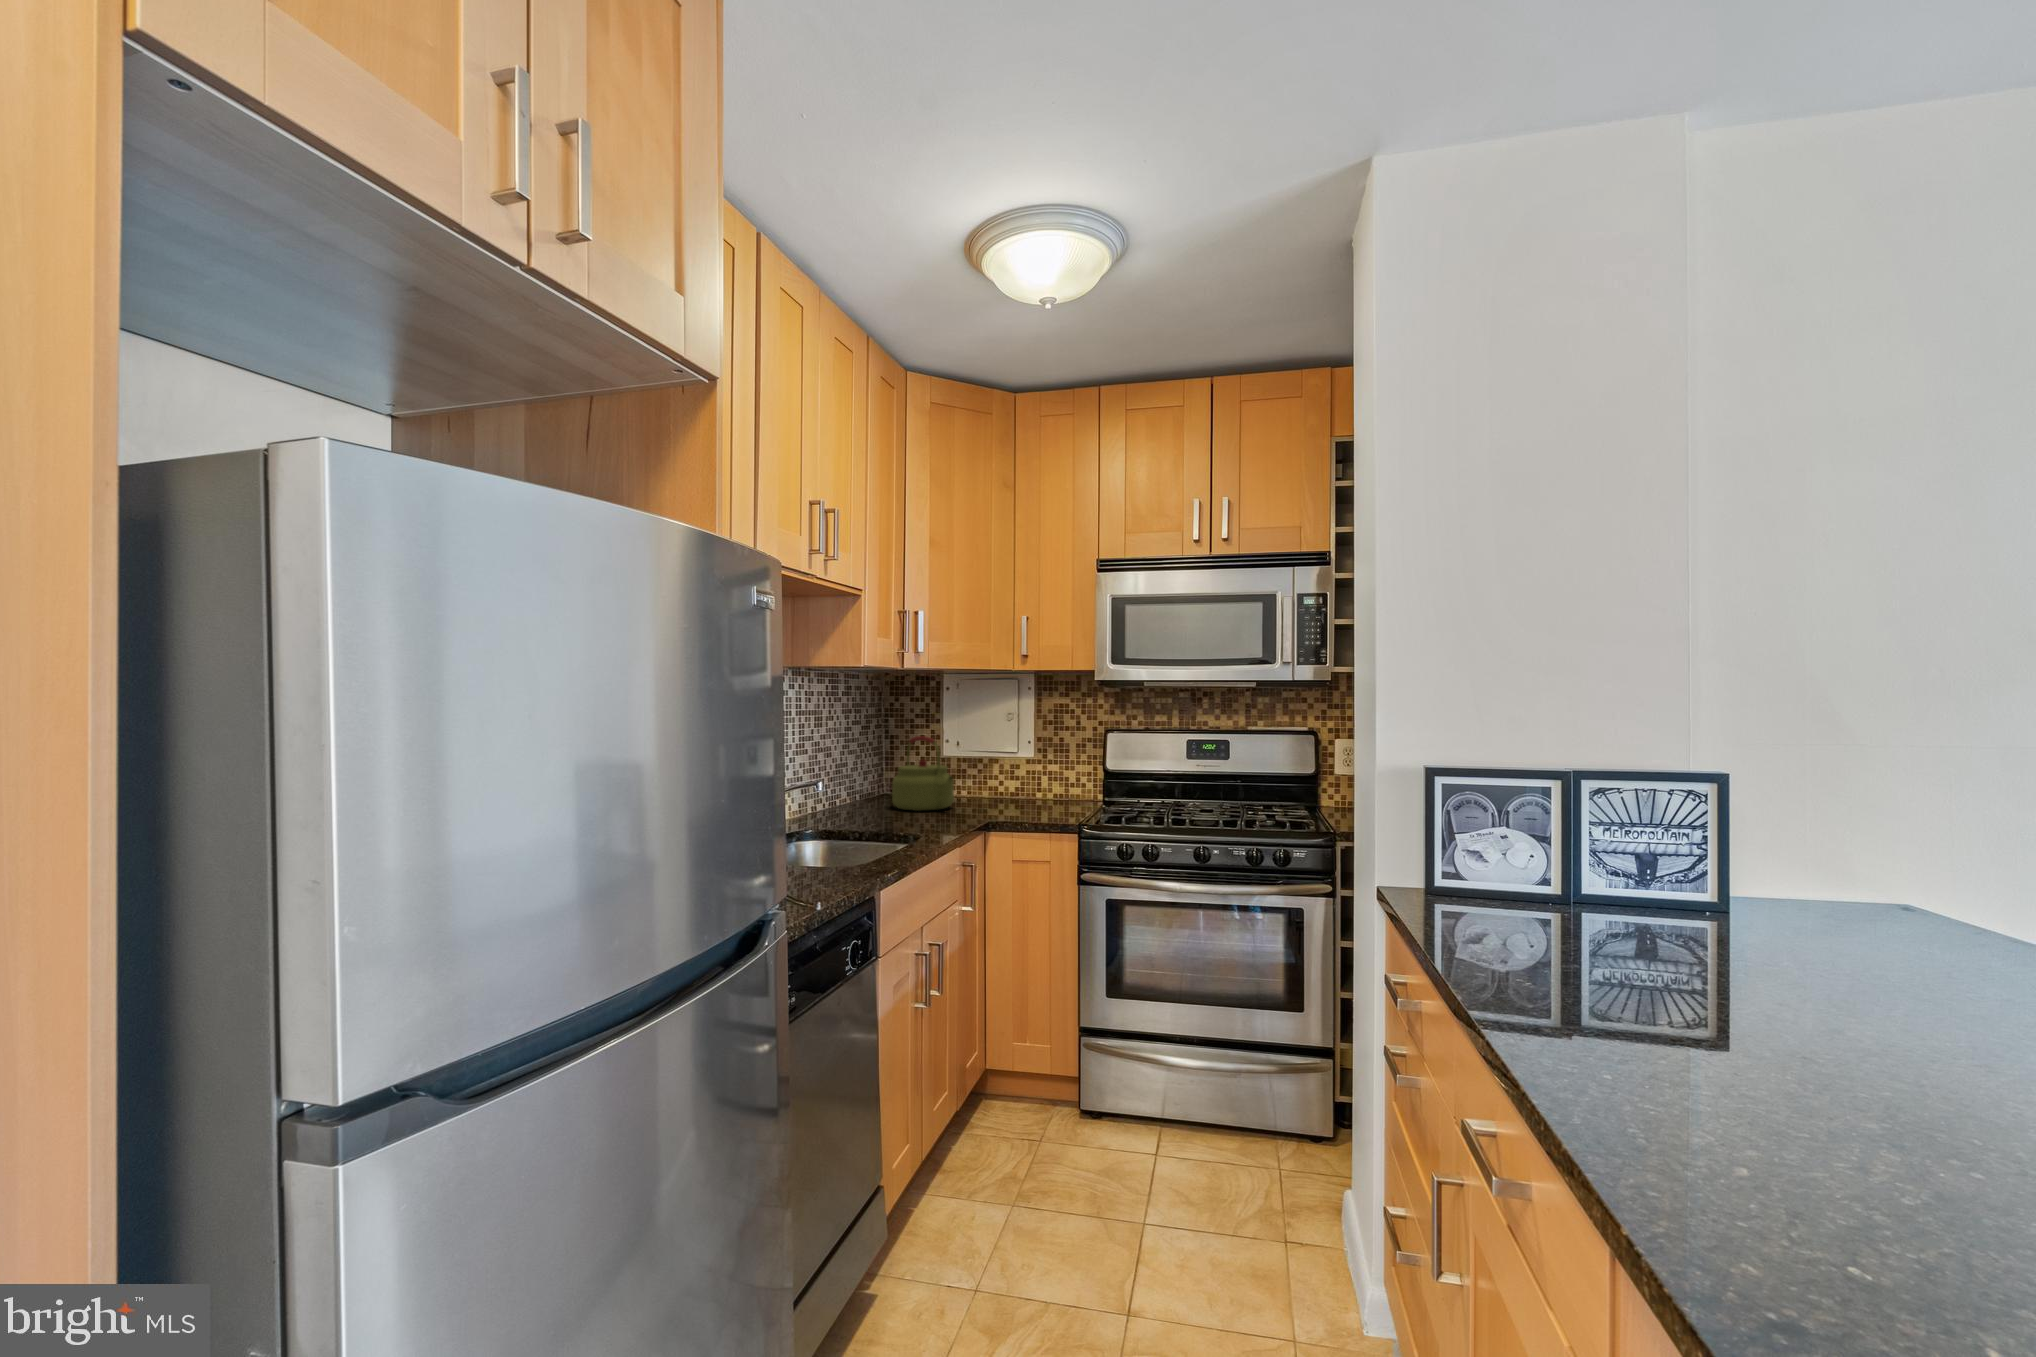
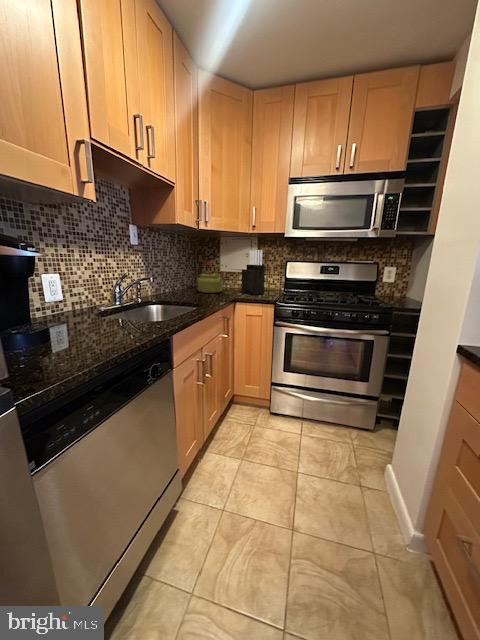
knife block: none [998,708,1053,812] -> present [242,250,265,295]

